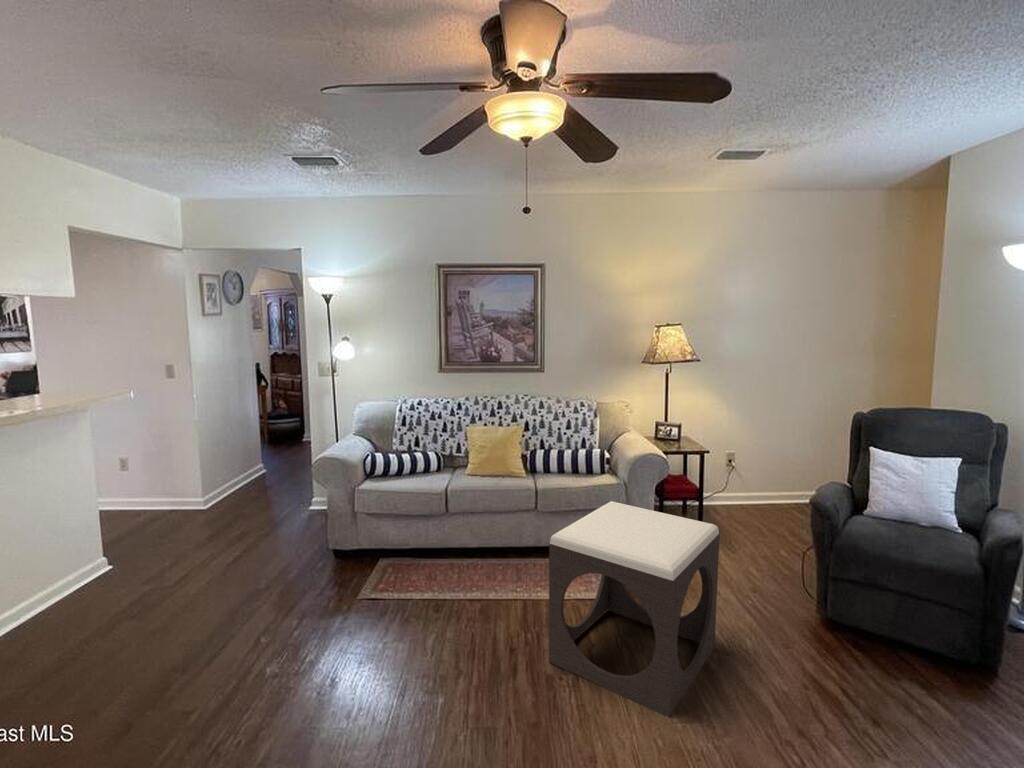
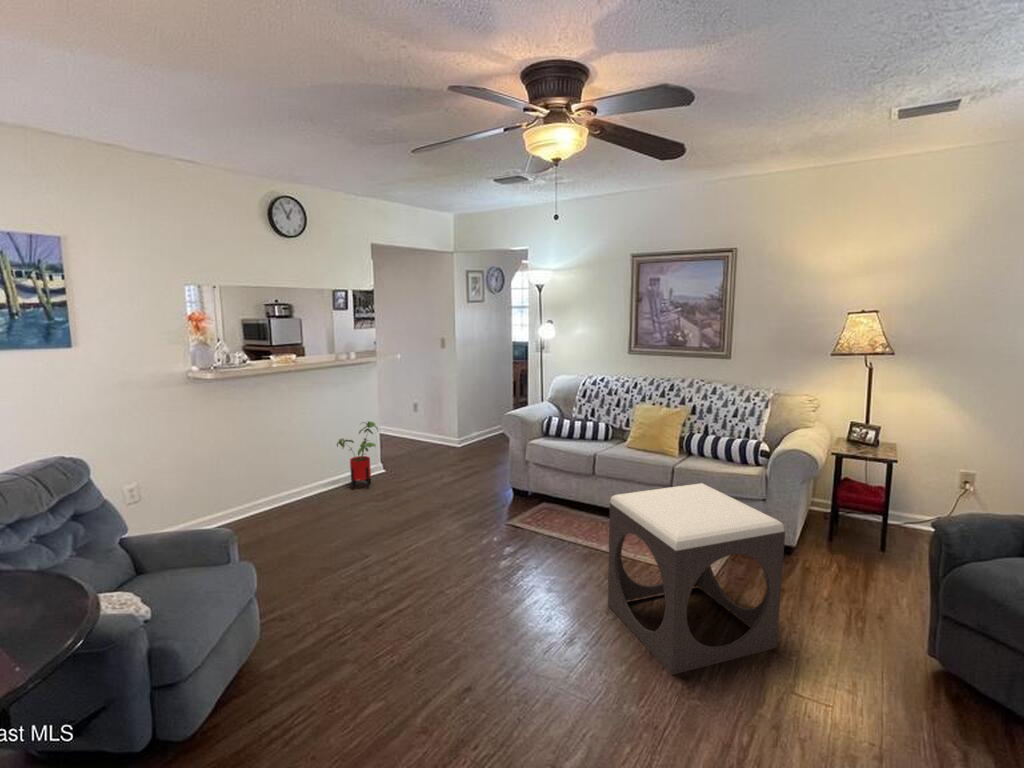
house plant: none [24,499,109,614] -> present [337,421,378,490]

